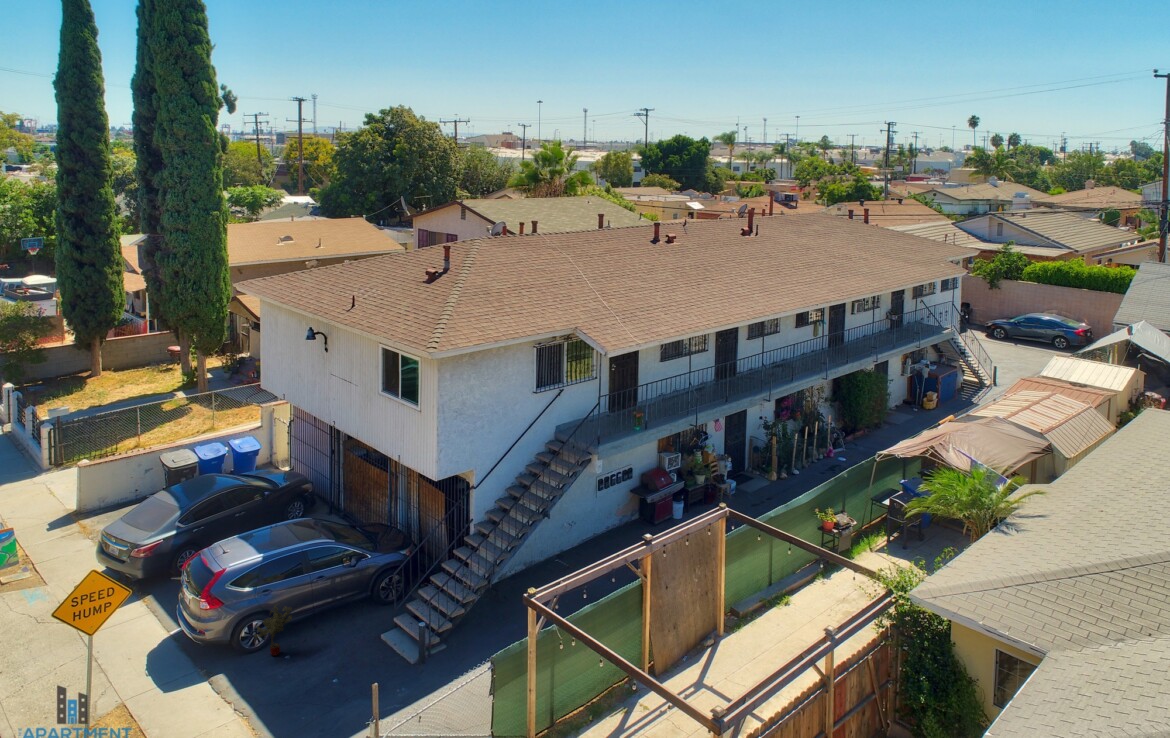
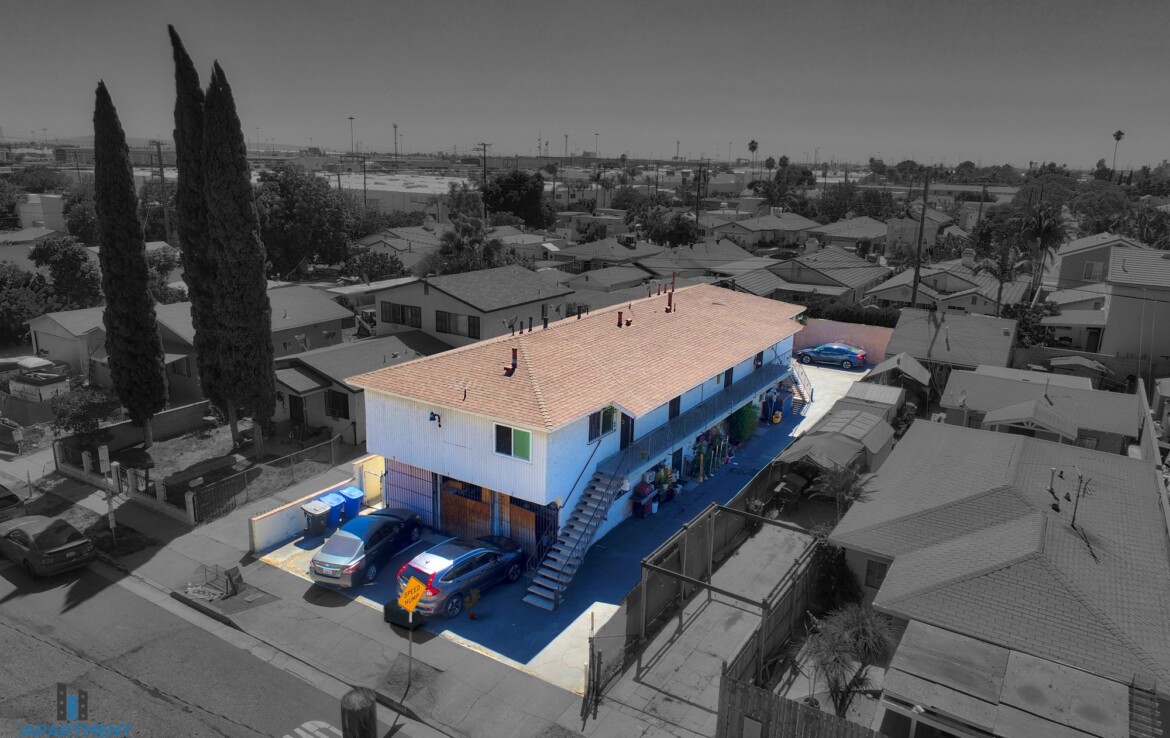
bench: none [138,606,193,662] -> present [383,599,423,631]

